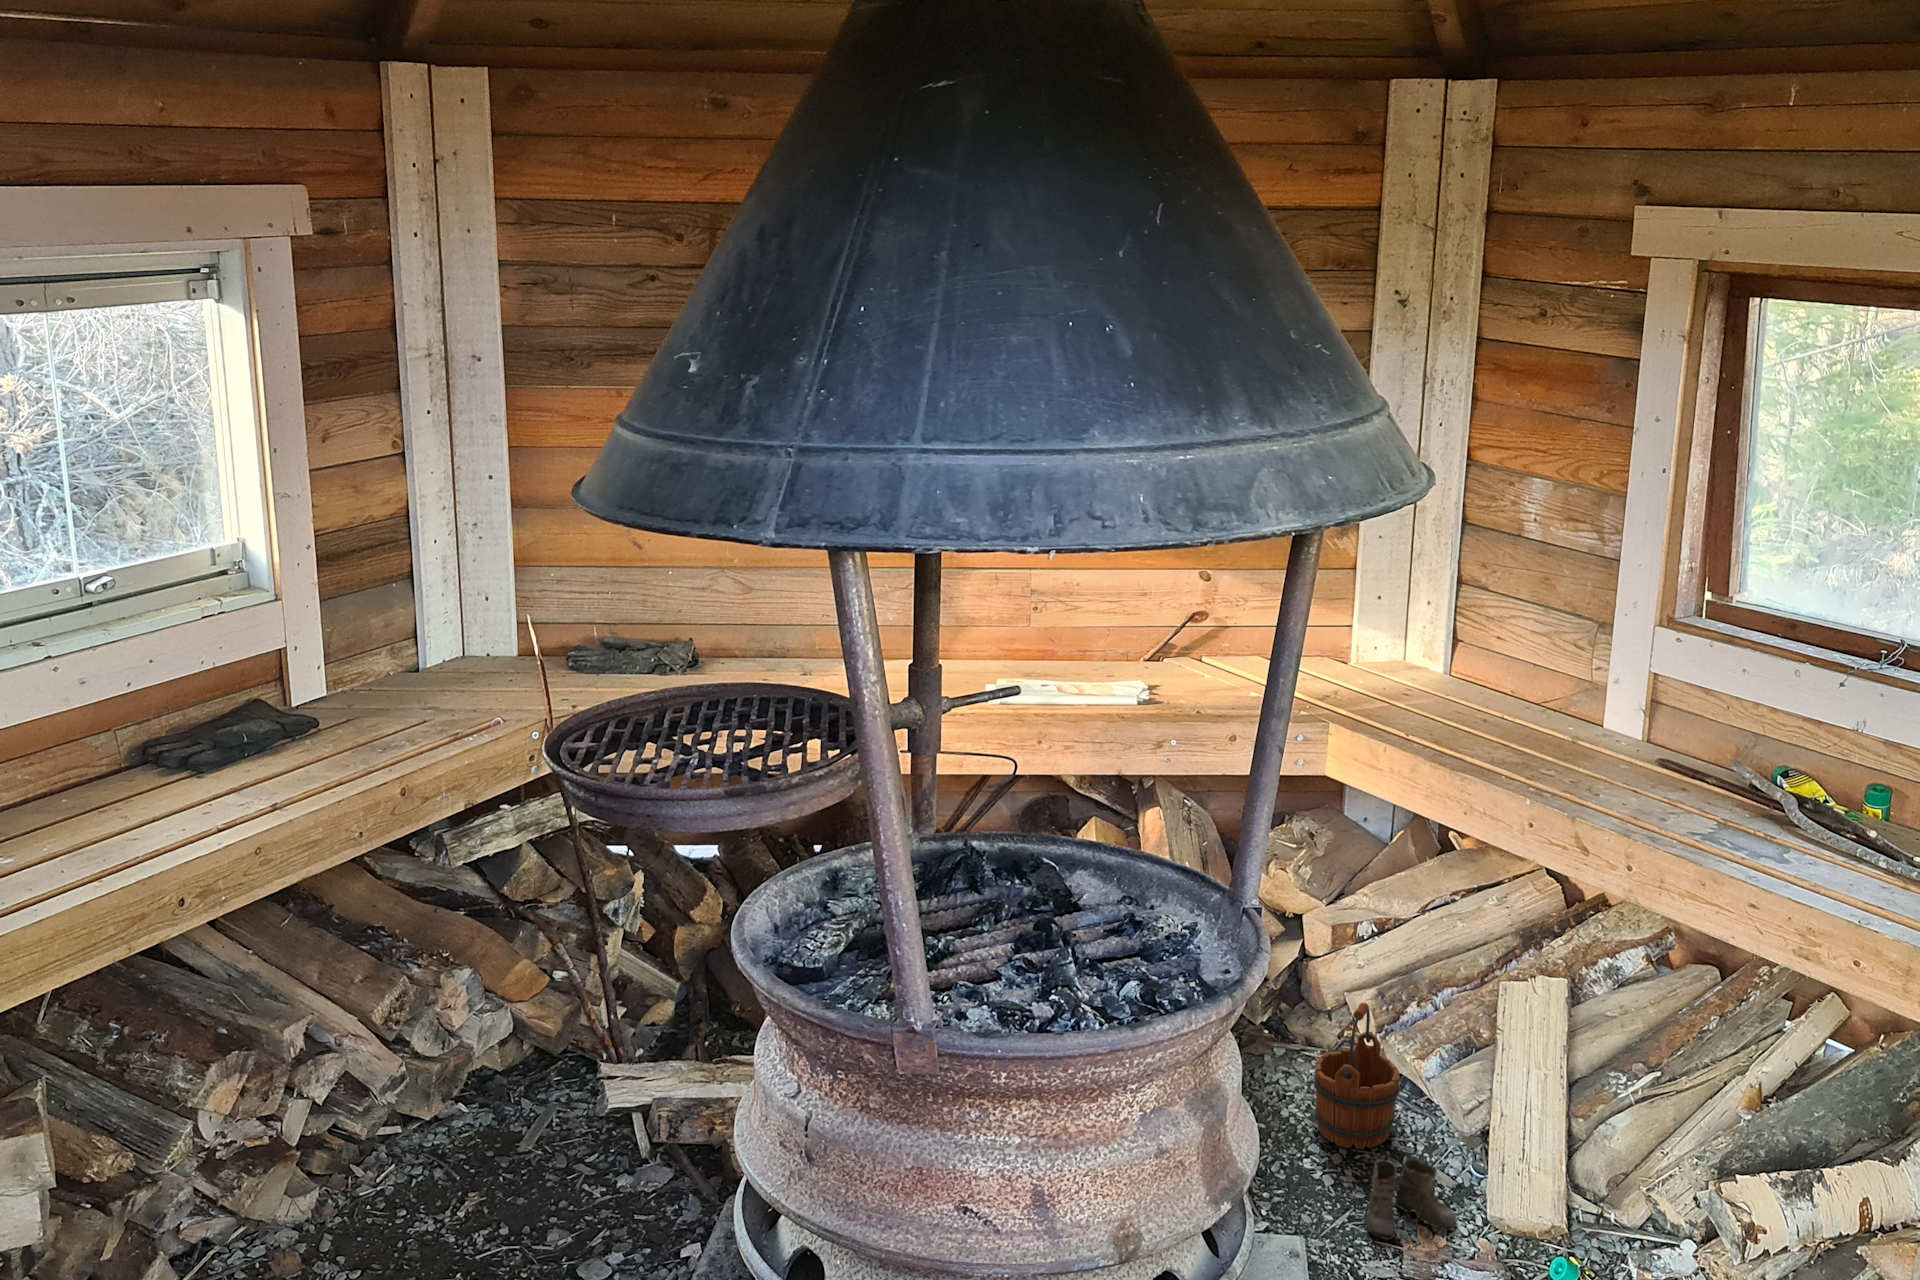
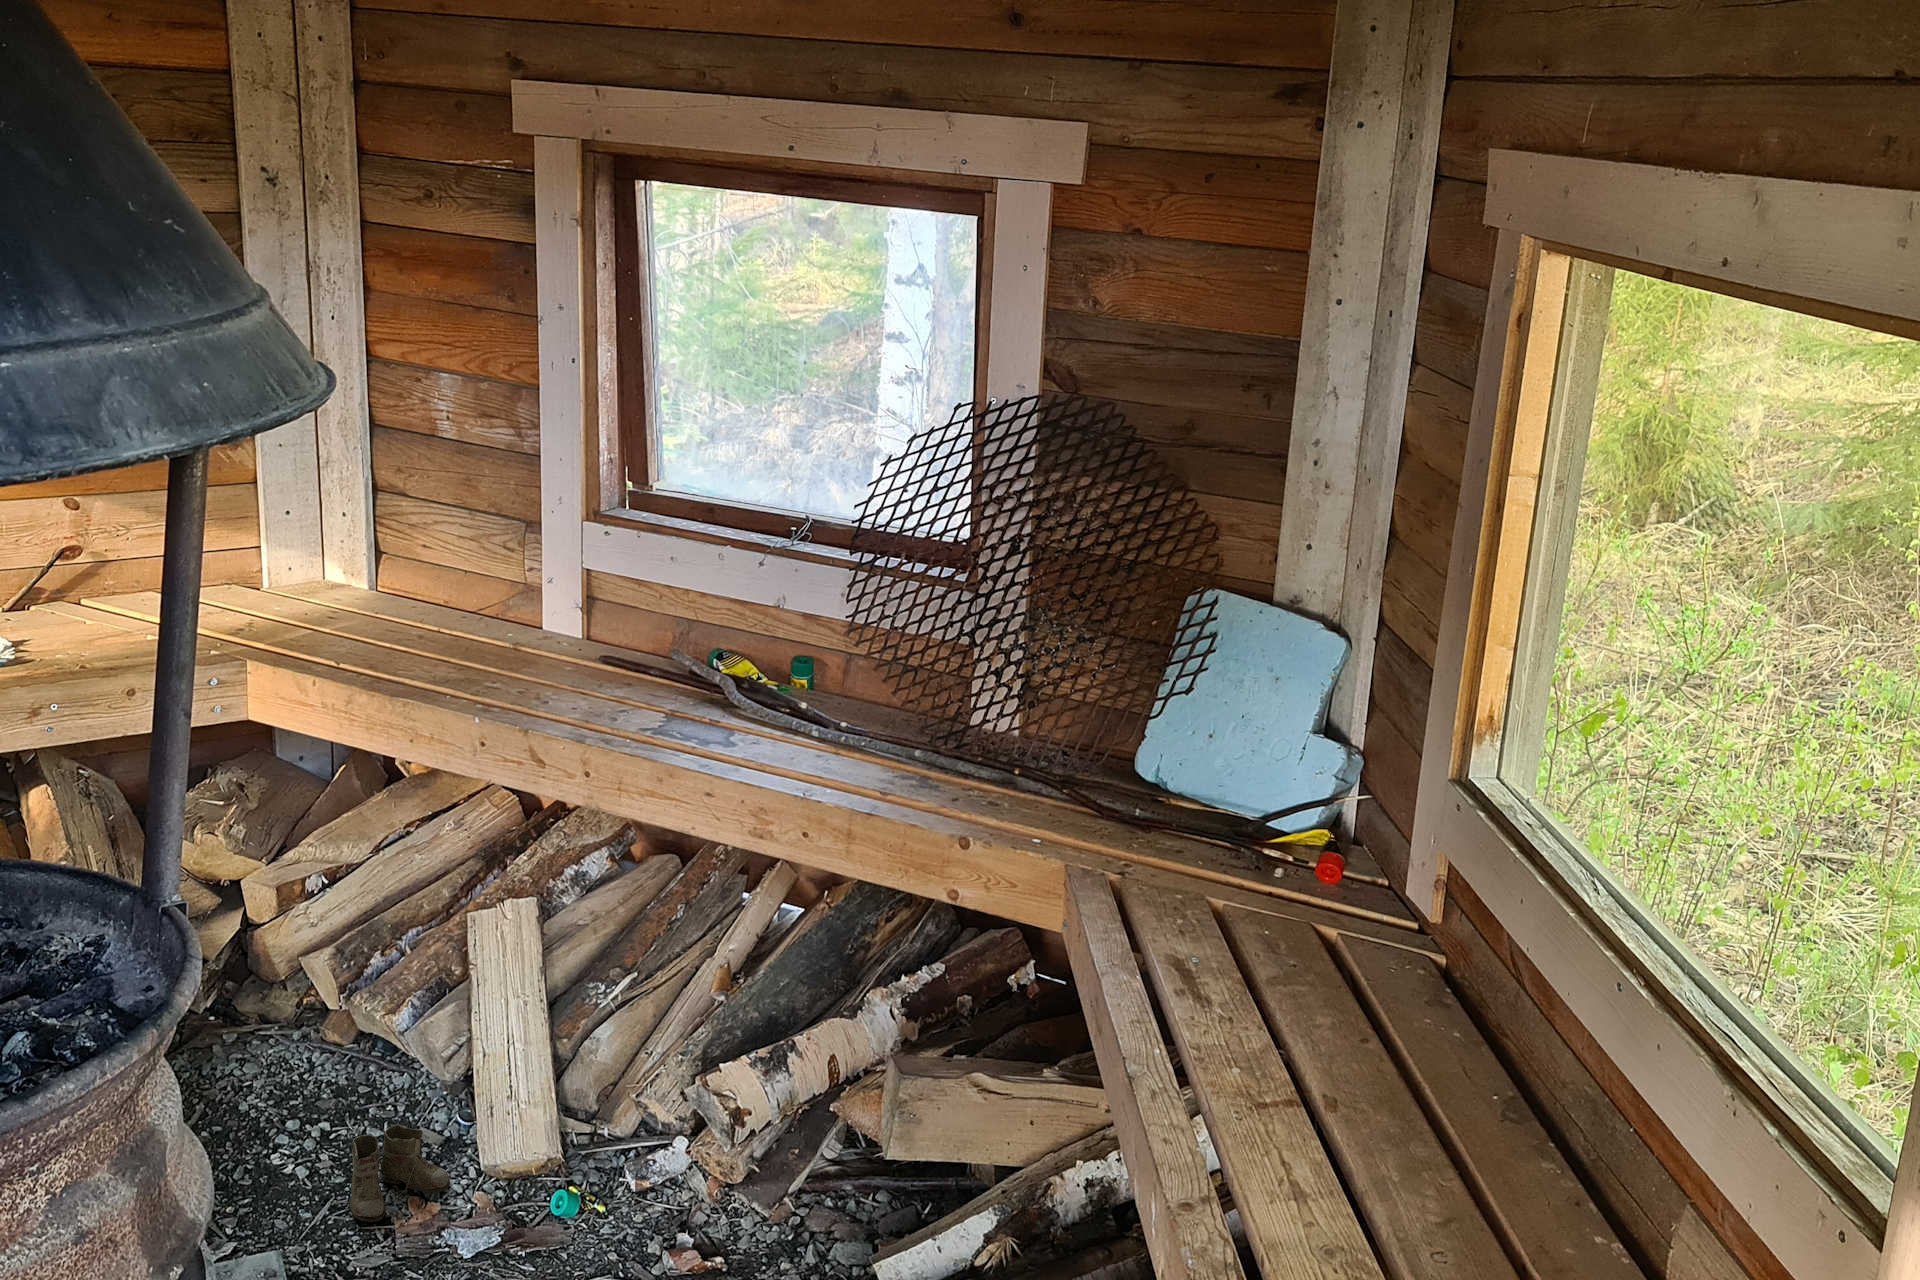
wooden bucket: present [1314,1003,1400,1149] -> none [273,967,371,1130]

